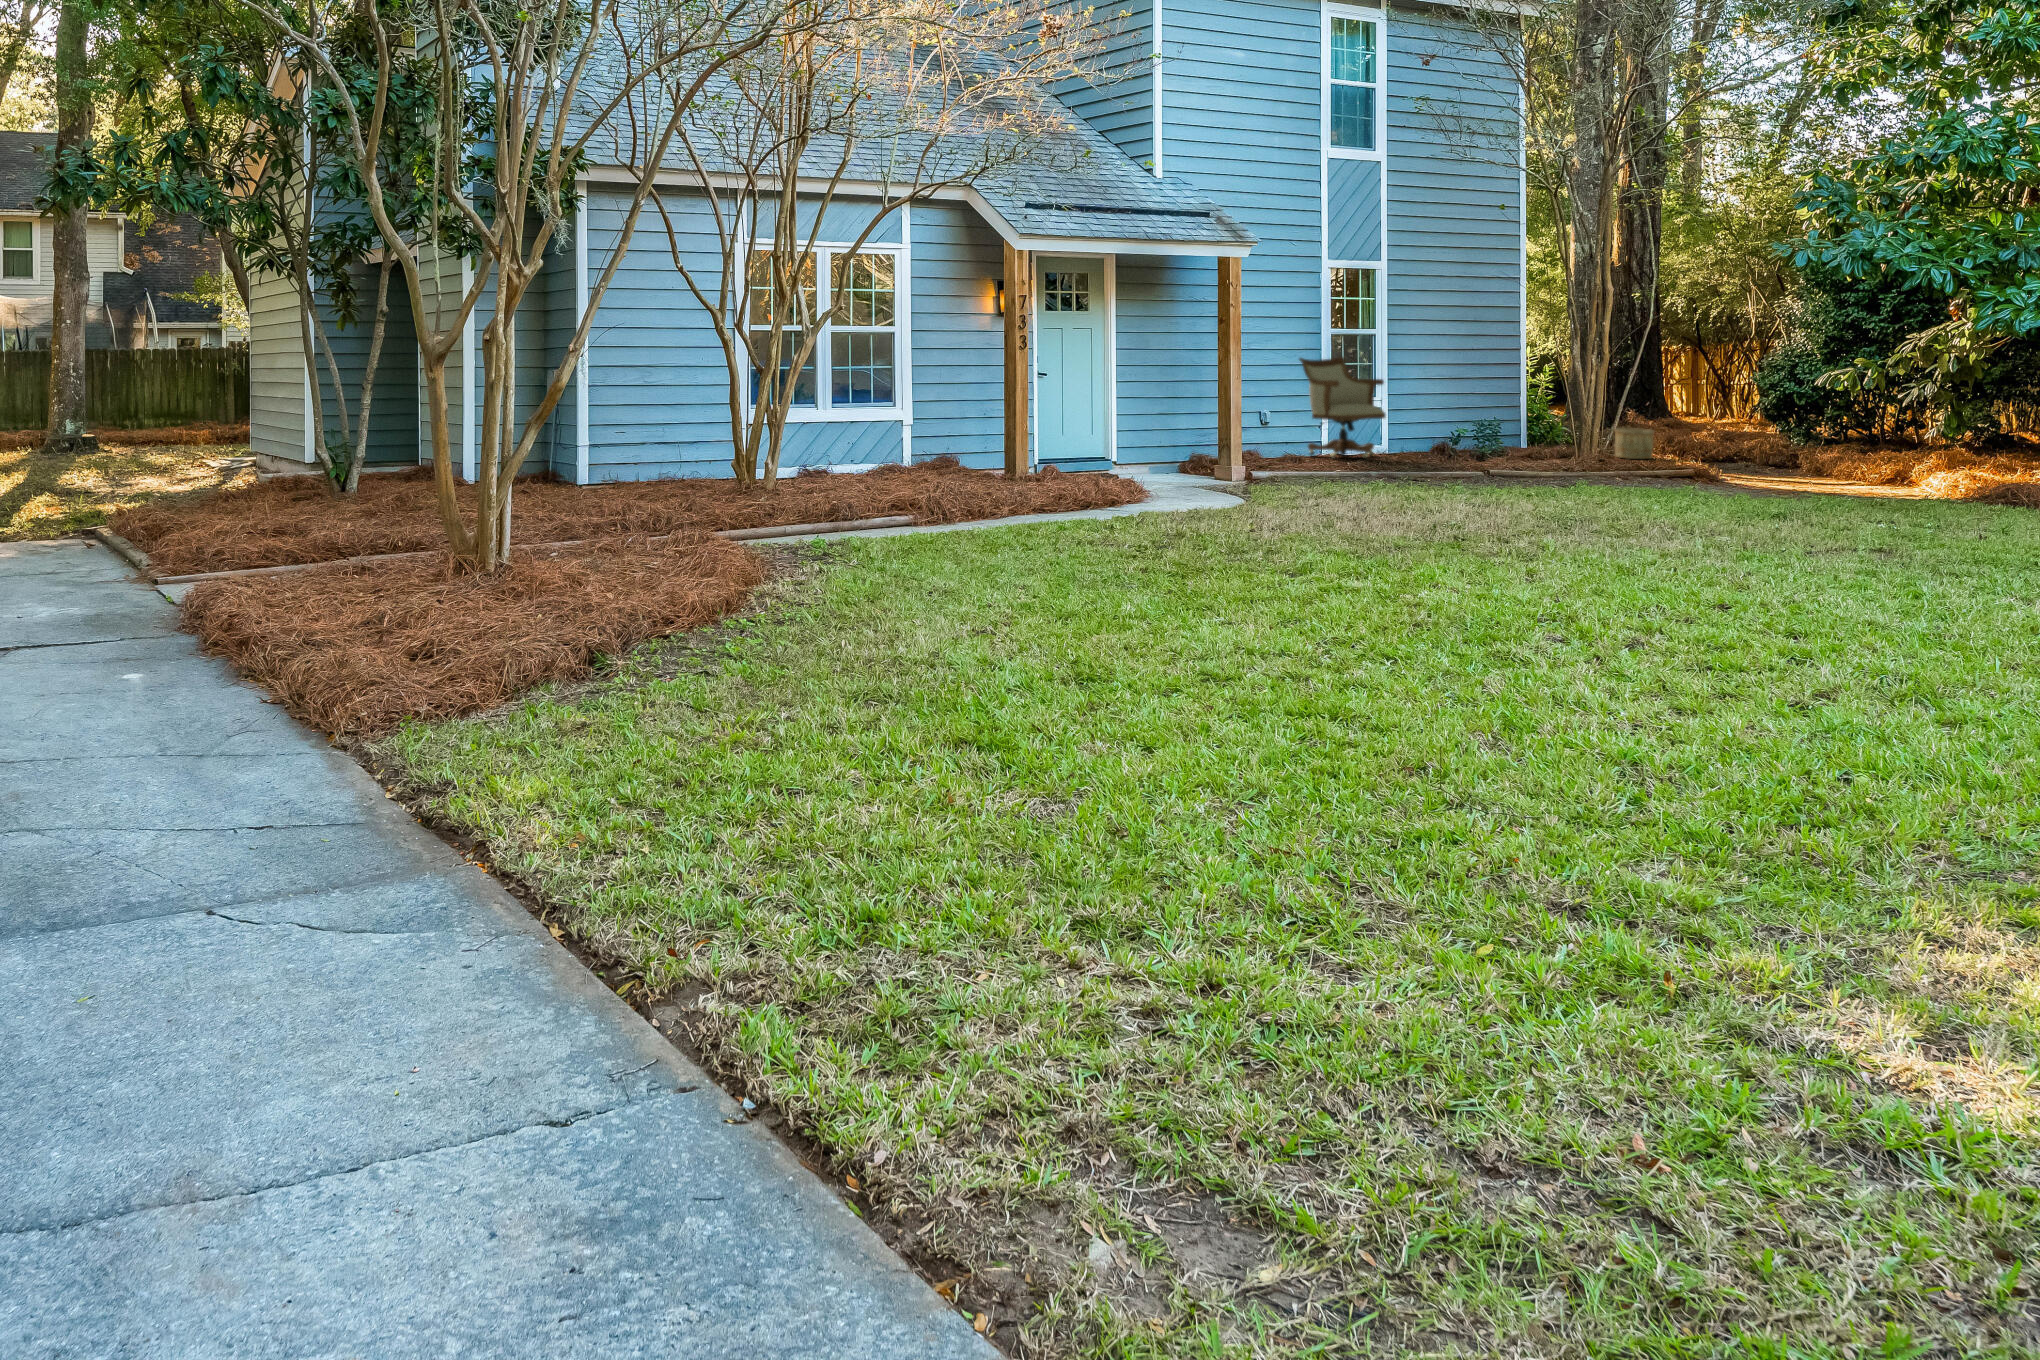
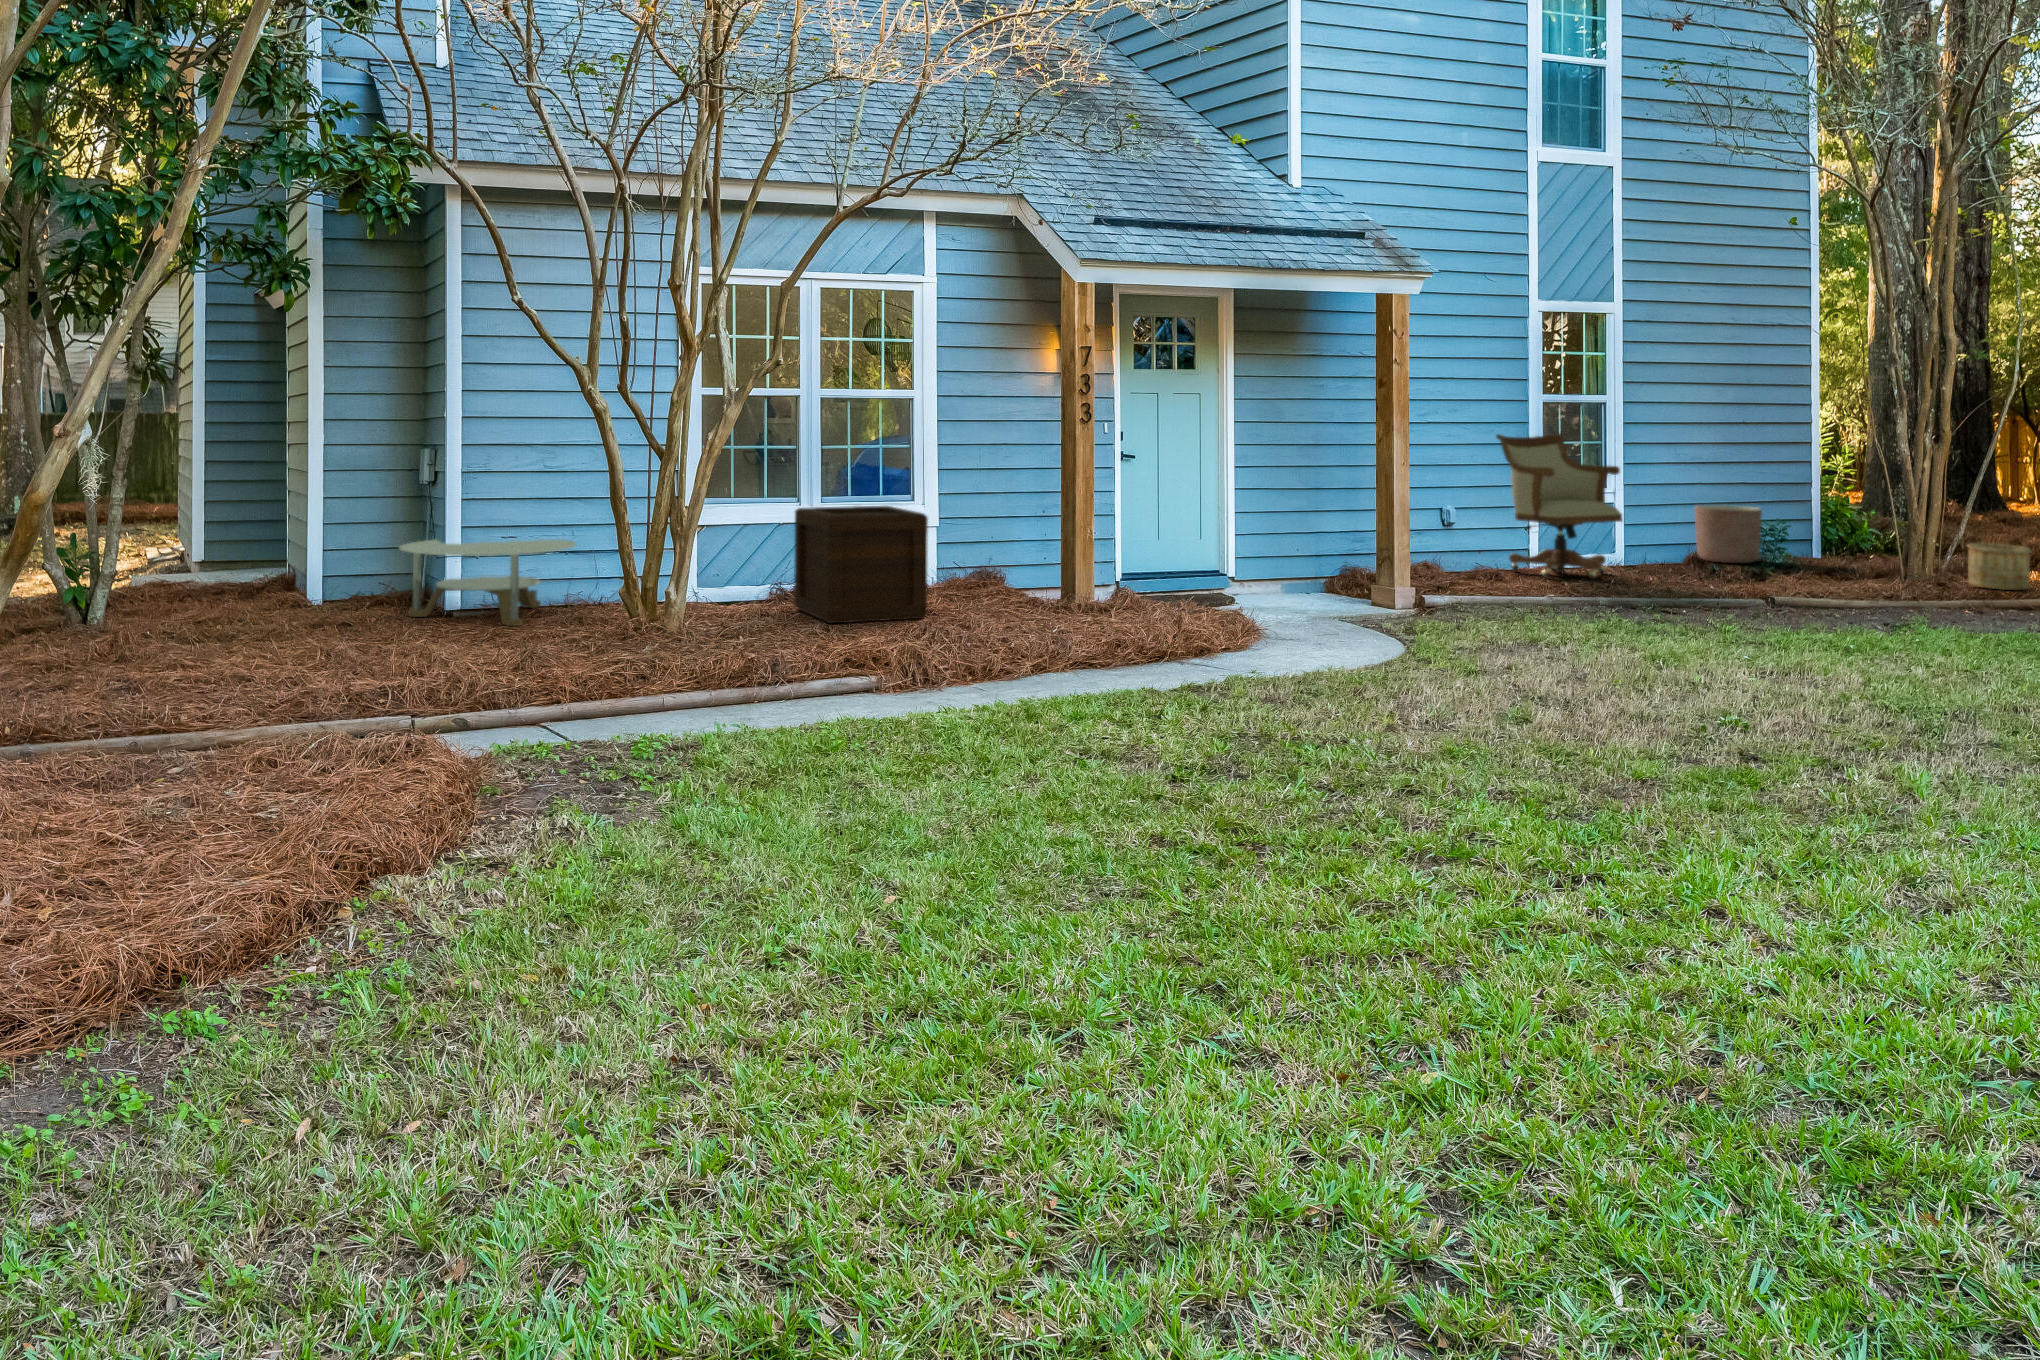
planter: none [1435,408,1481,448] -> present [1695,505,1762,563]
wooden crate: none [816,411,915,493] -> present [794,506,928,623]
round table: none [533,439,661,499] -> present [399,539,577,626]

